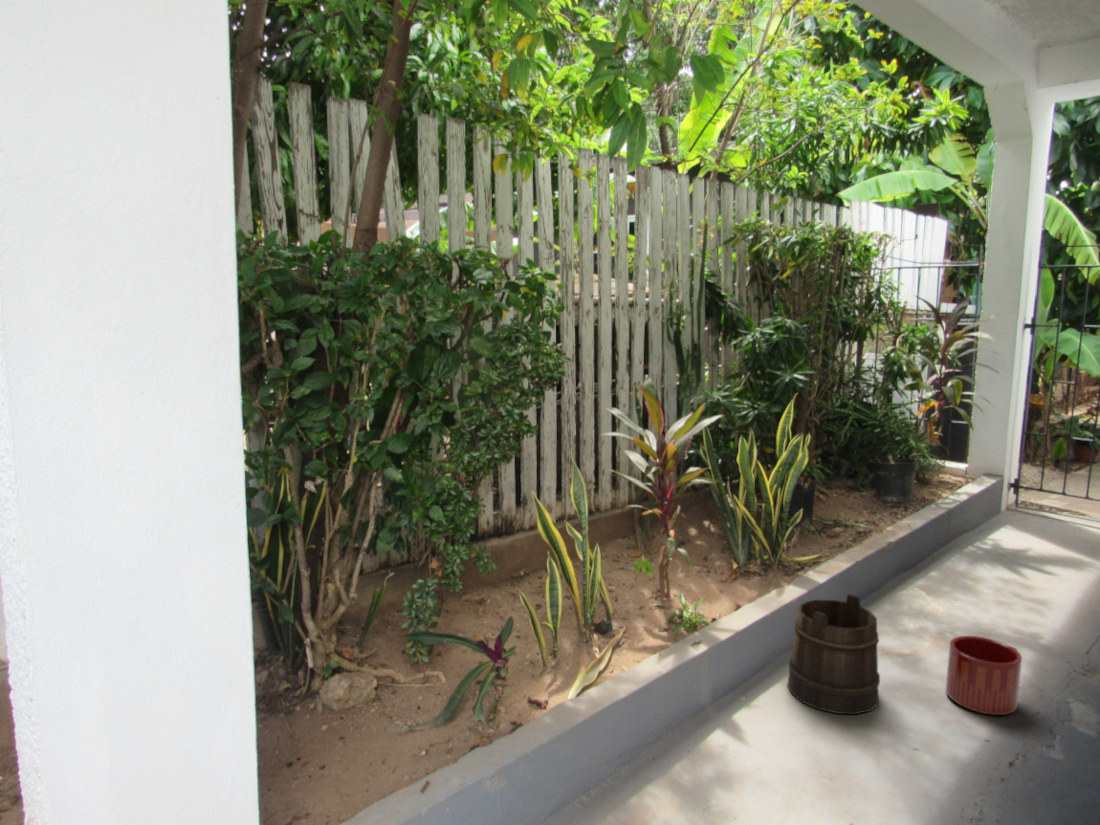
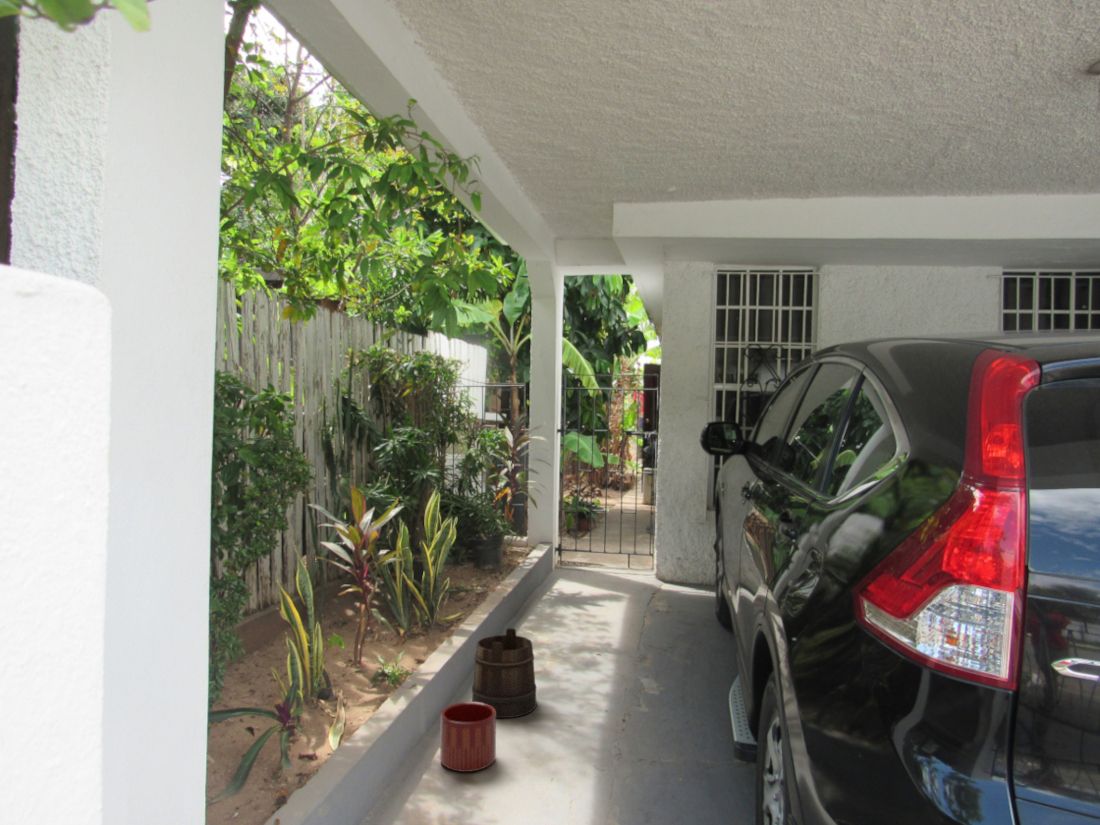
planter: present [946,636,1022,715] -> present [440,702,496,772]

